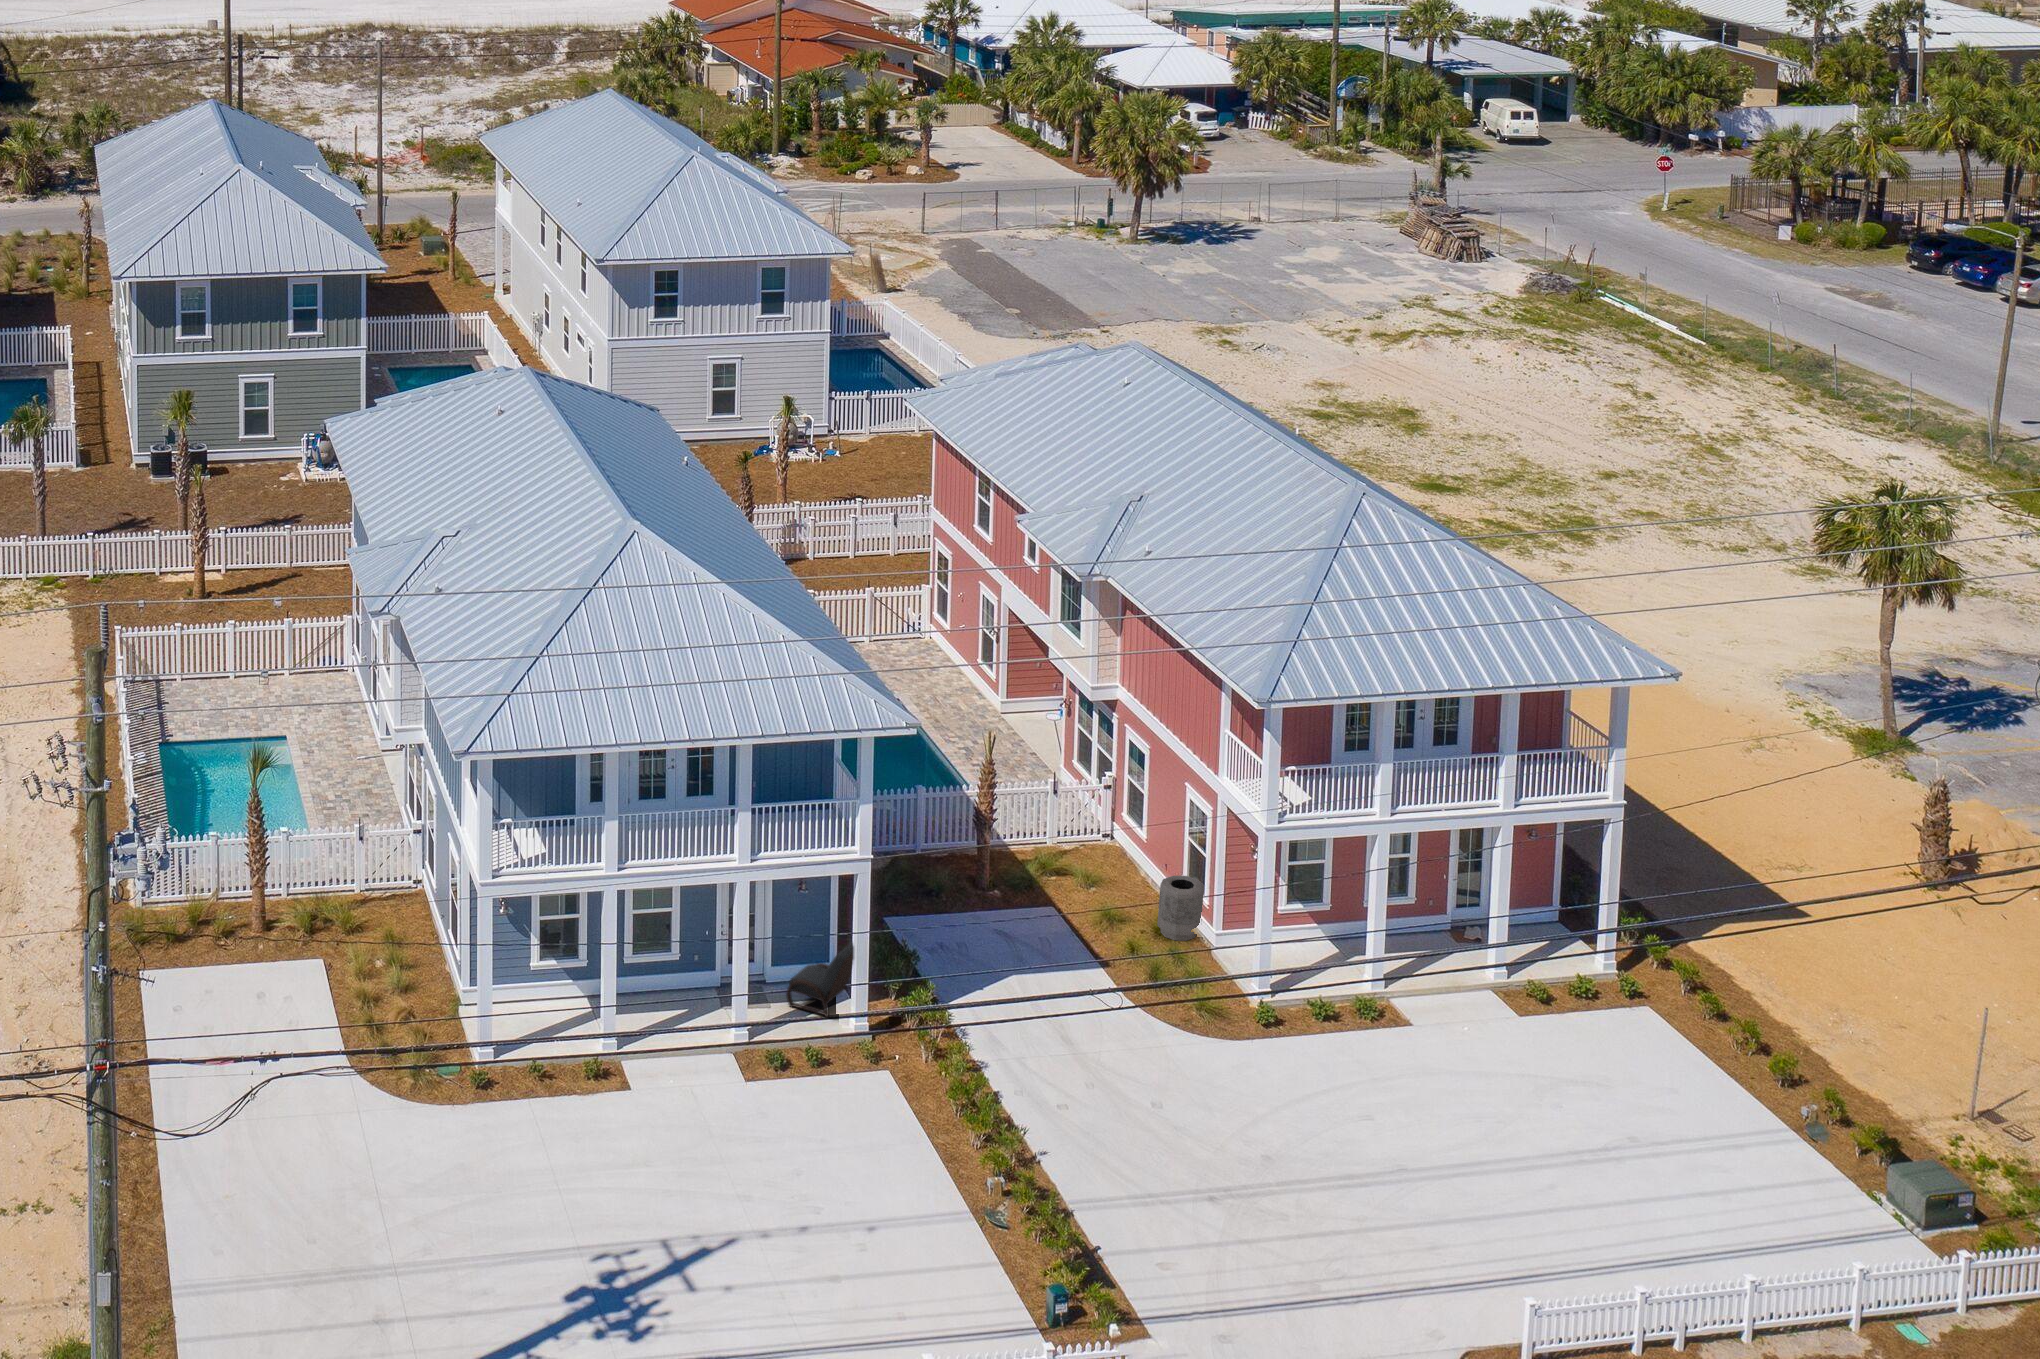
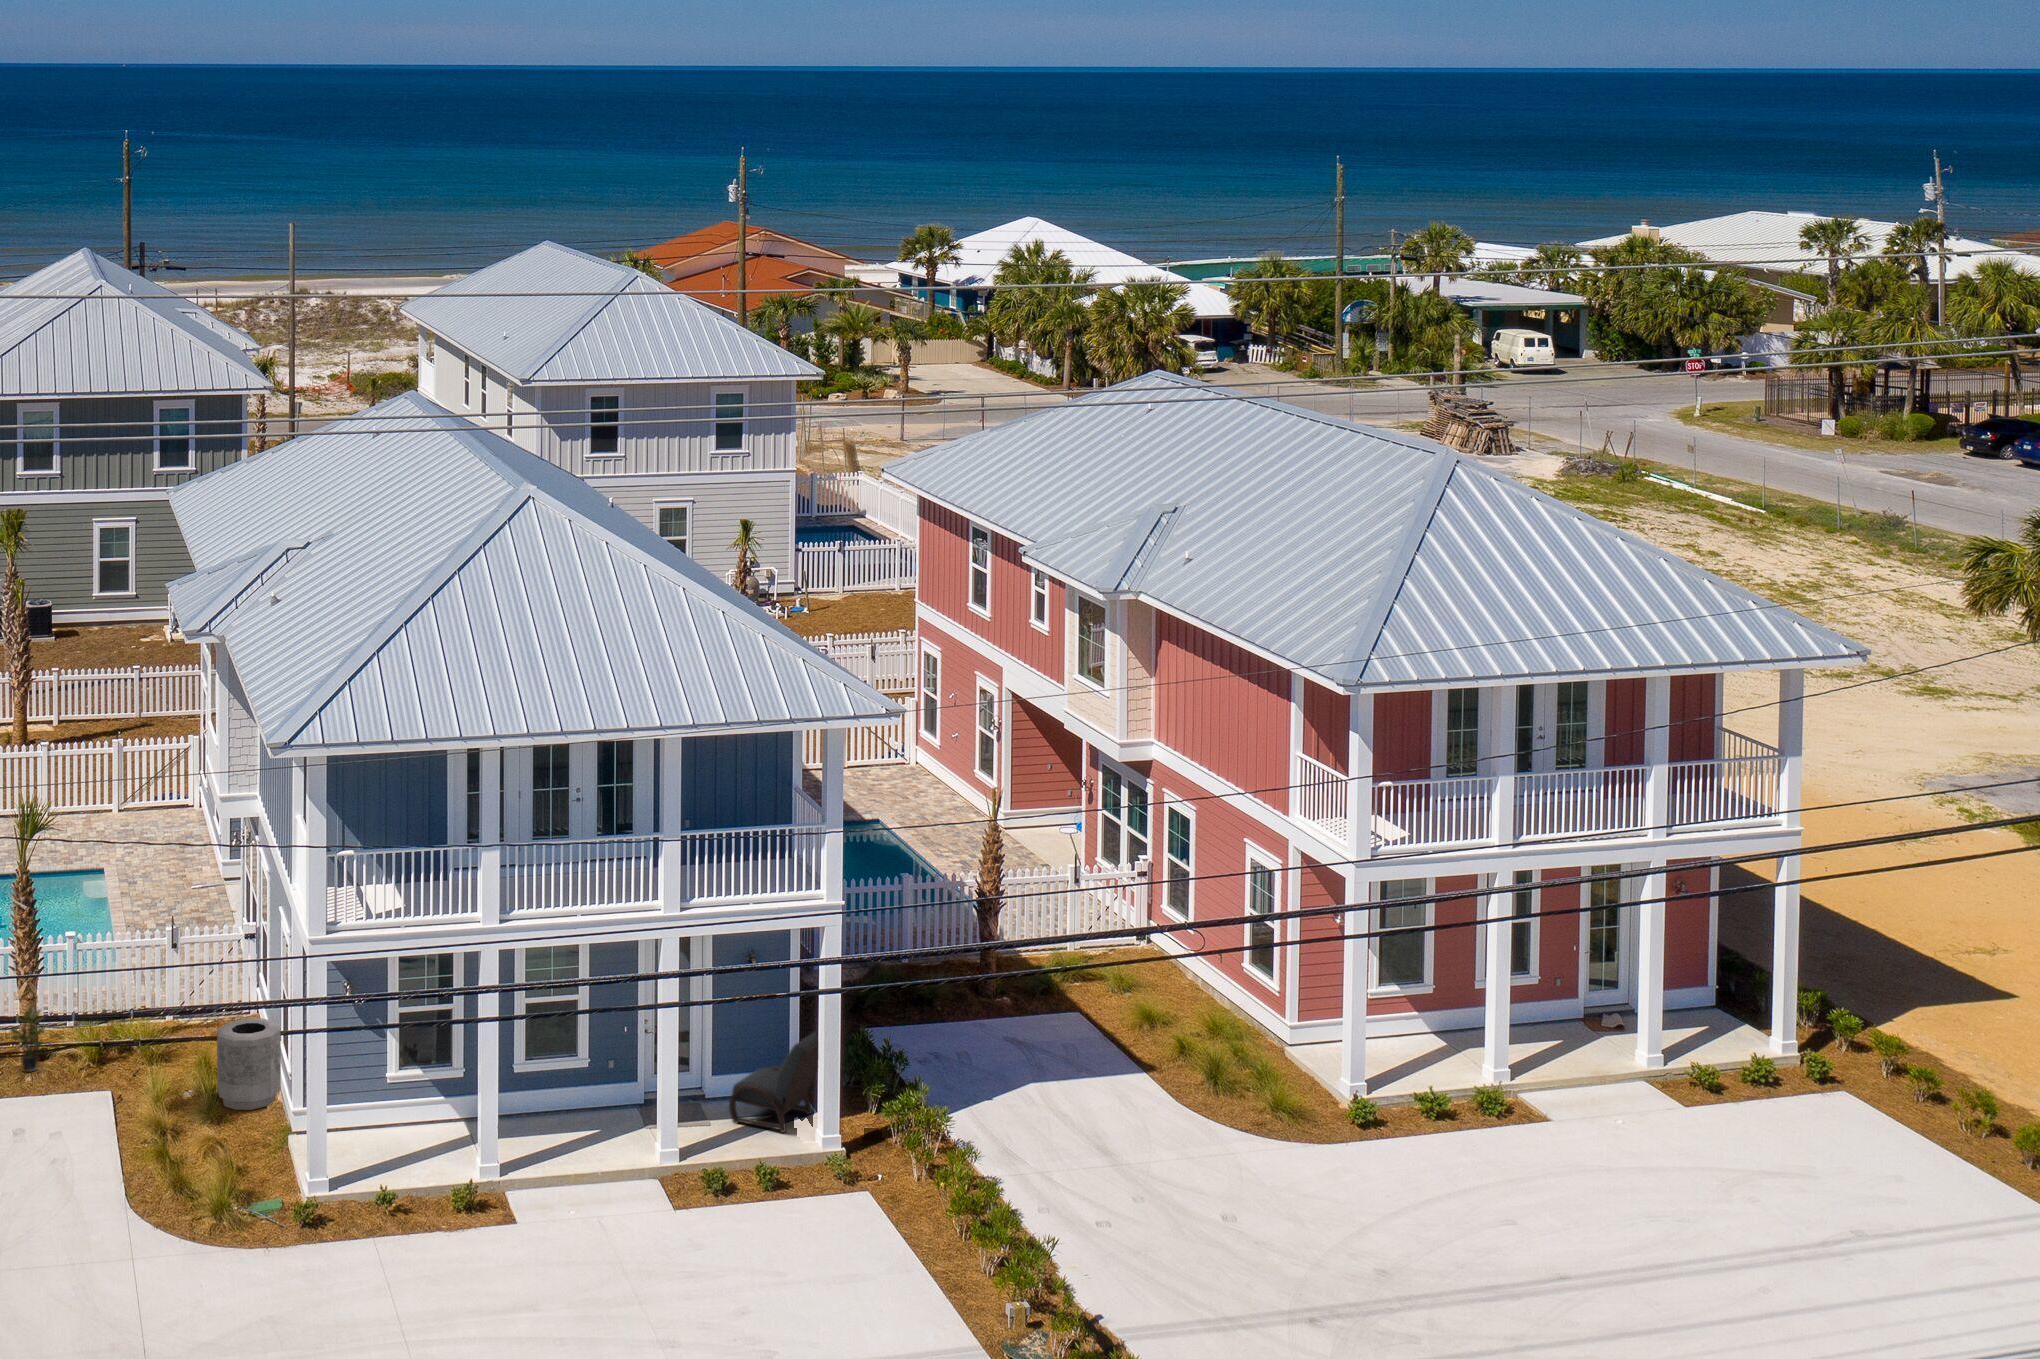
trash can: present [1157,876,1204,941] -> present [217,1018,281,1110]
potted plant: none [240,894,268,943] -> present [10,1007,45,1072]

